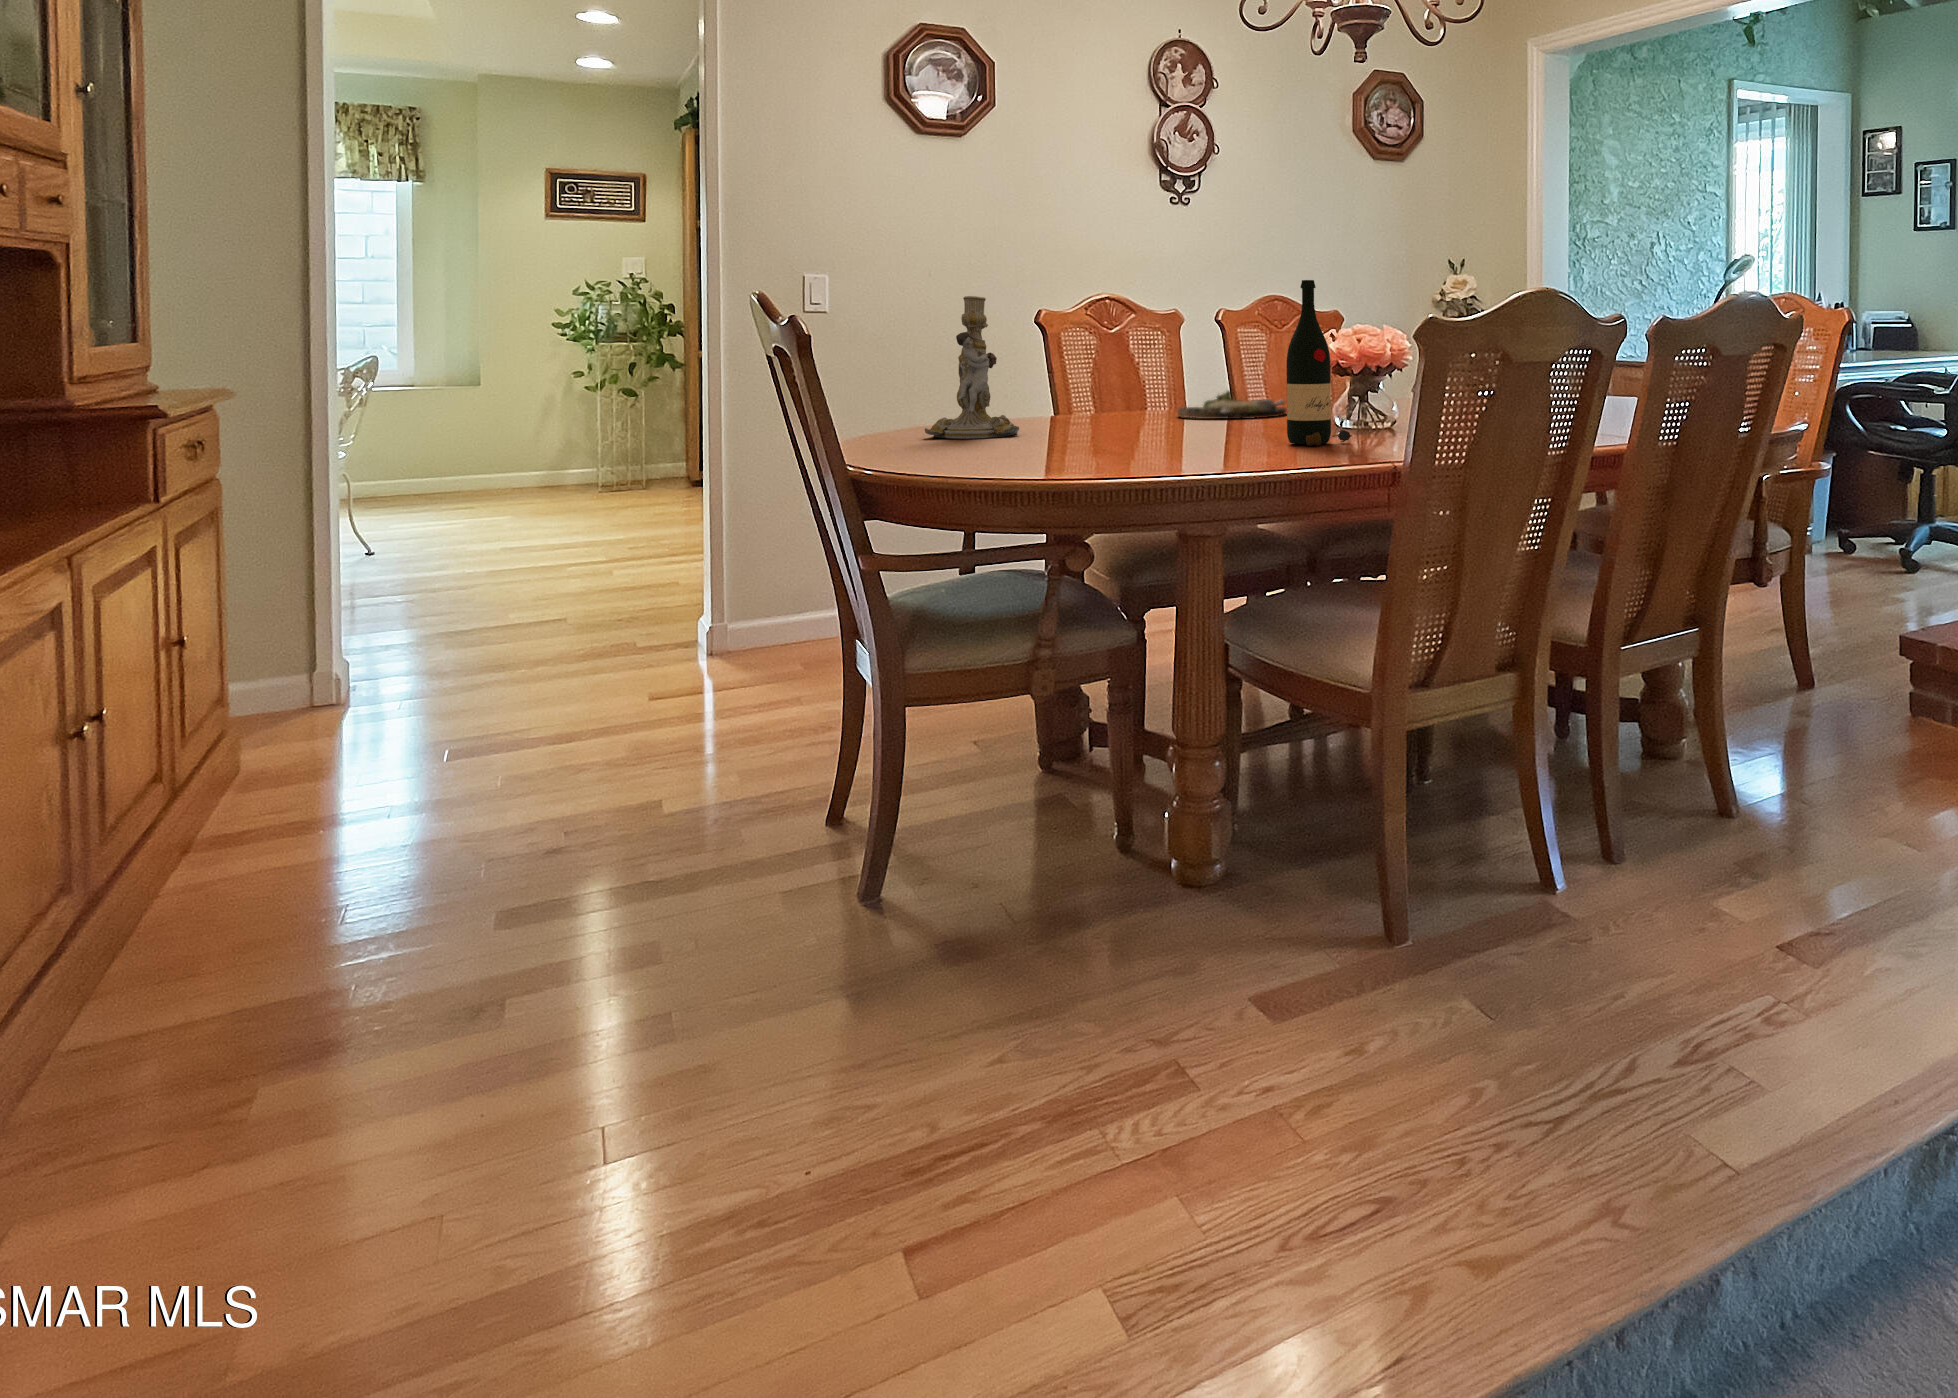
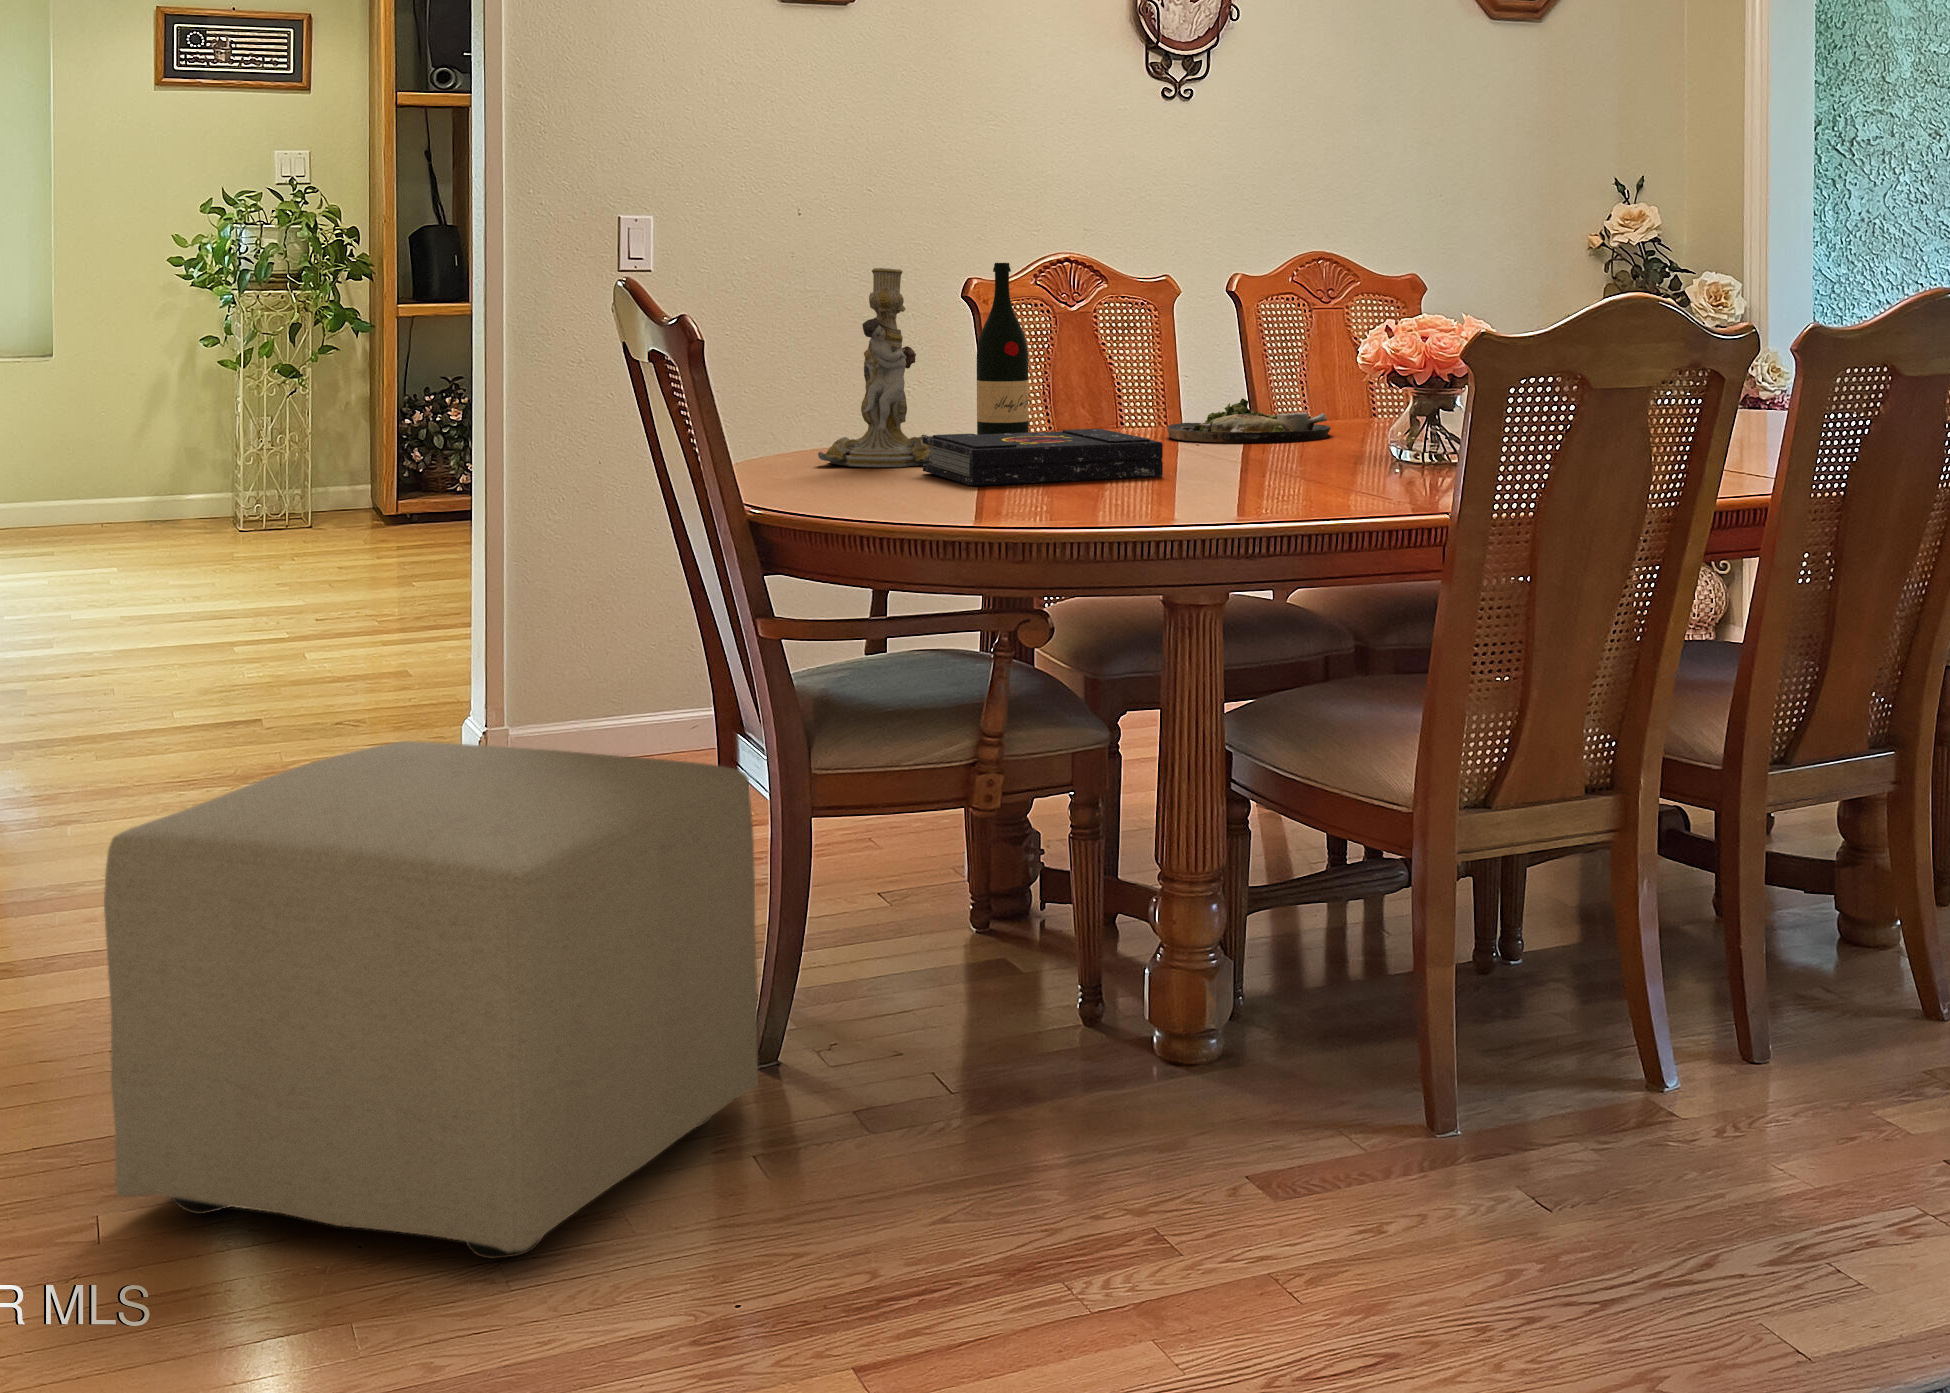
wine bottle: present [1286,280,1352,446] -> present [977,263,1029,434]
book: none [999,409,1175,450] -> present [923,429,1163,486]
ottoman: none [235,661,857,1136] -> present [104,741,758,1259]

